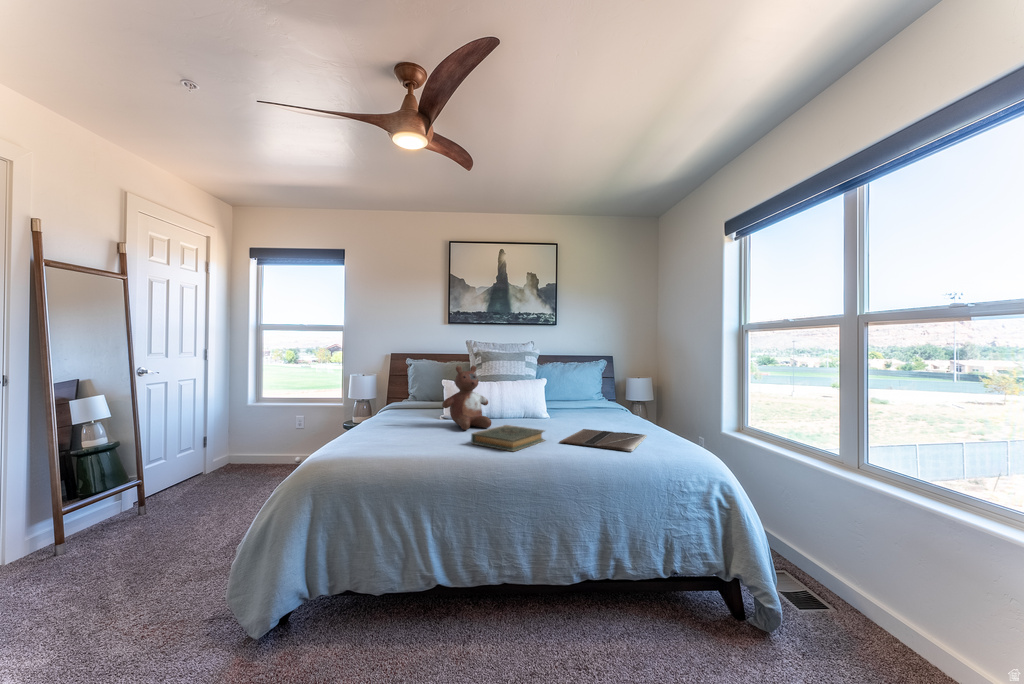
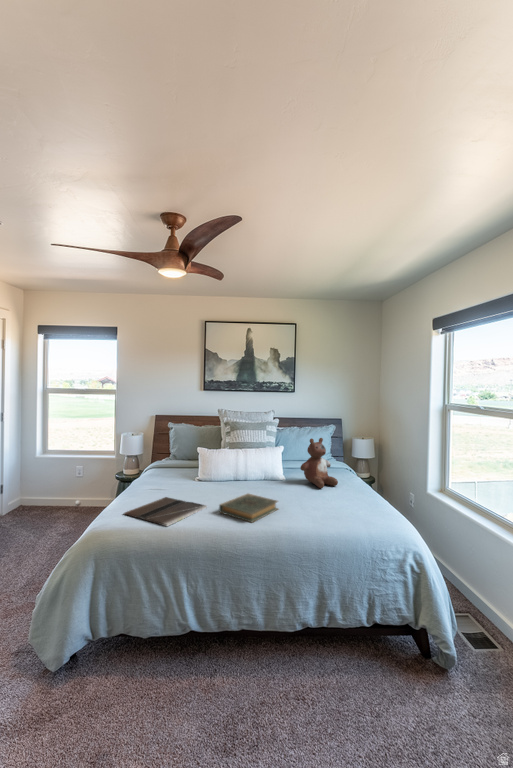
stuffed bear: present [442,365,492,430] -> present [300,438,338,488]
laptop: present [560,429,647,452] -> present [124,497,207,526]

